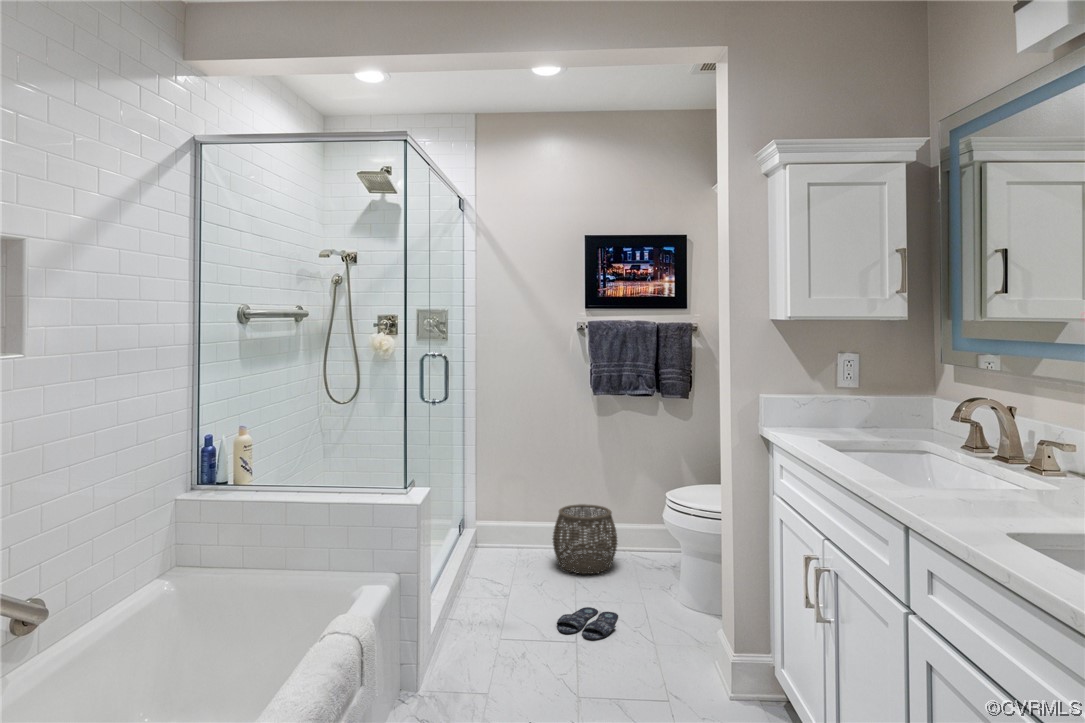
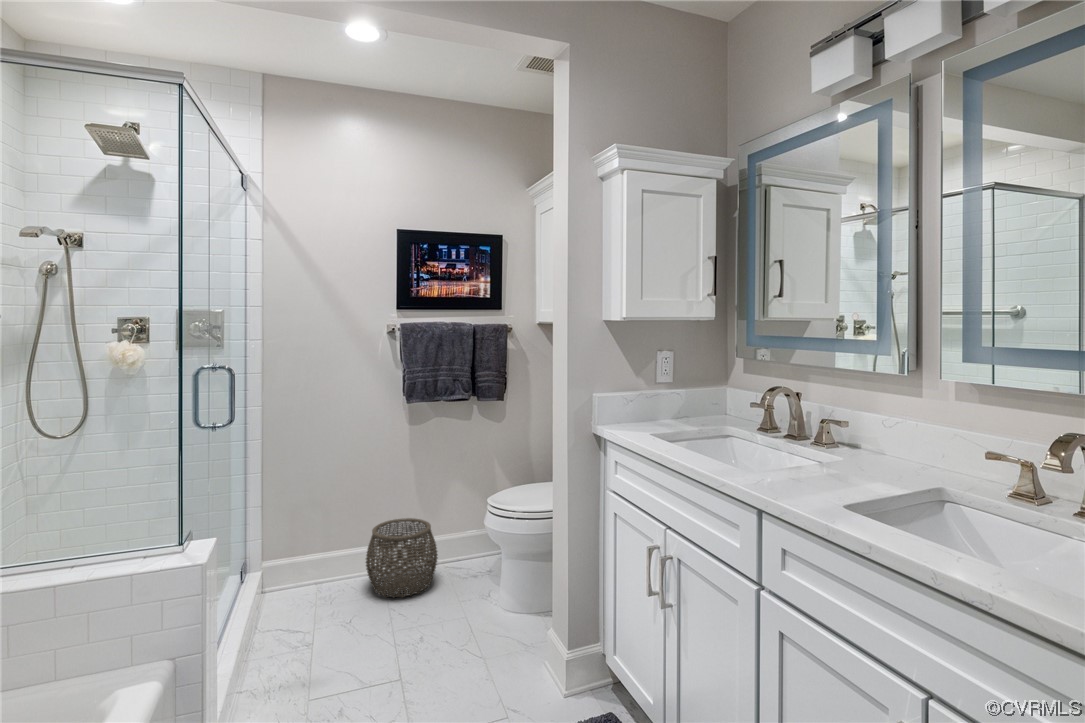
slippers: present [557,607,618,640] -> none [378,641,447,687]

